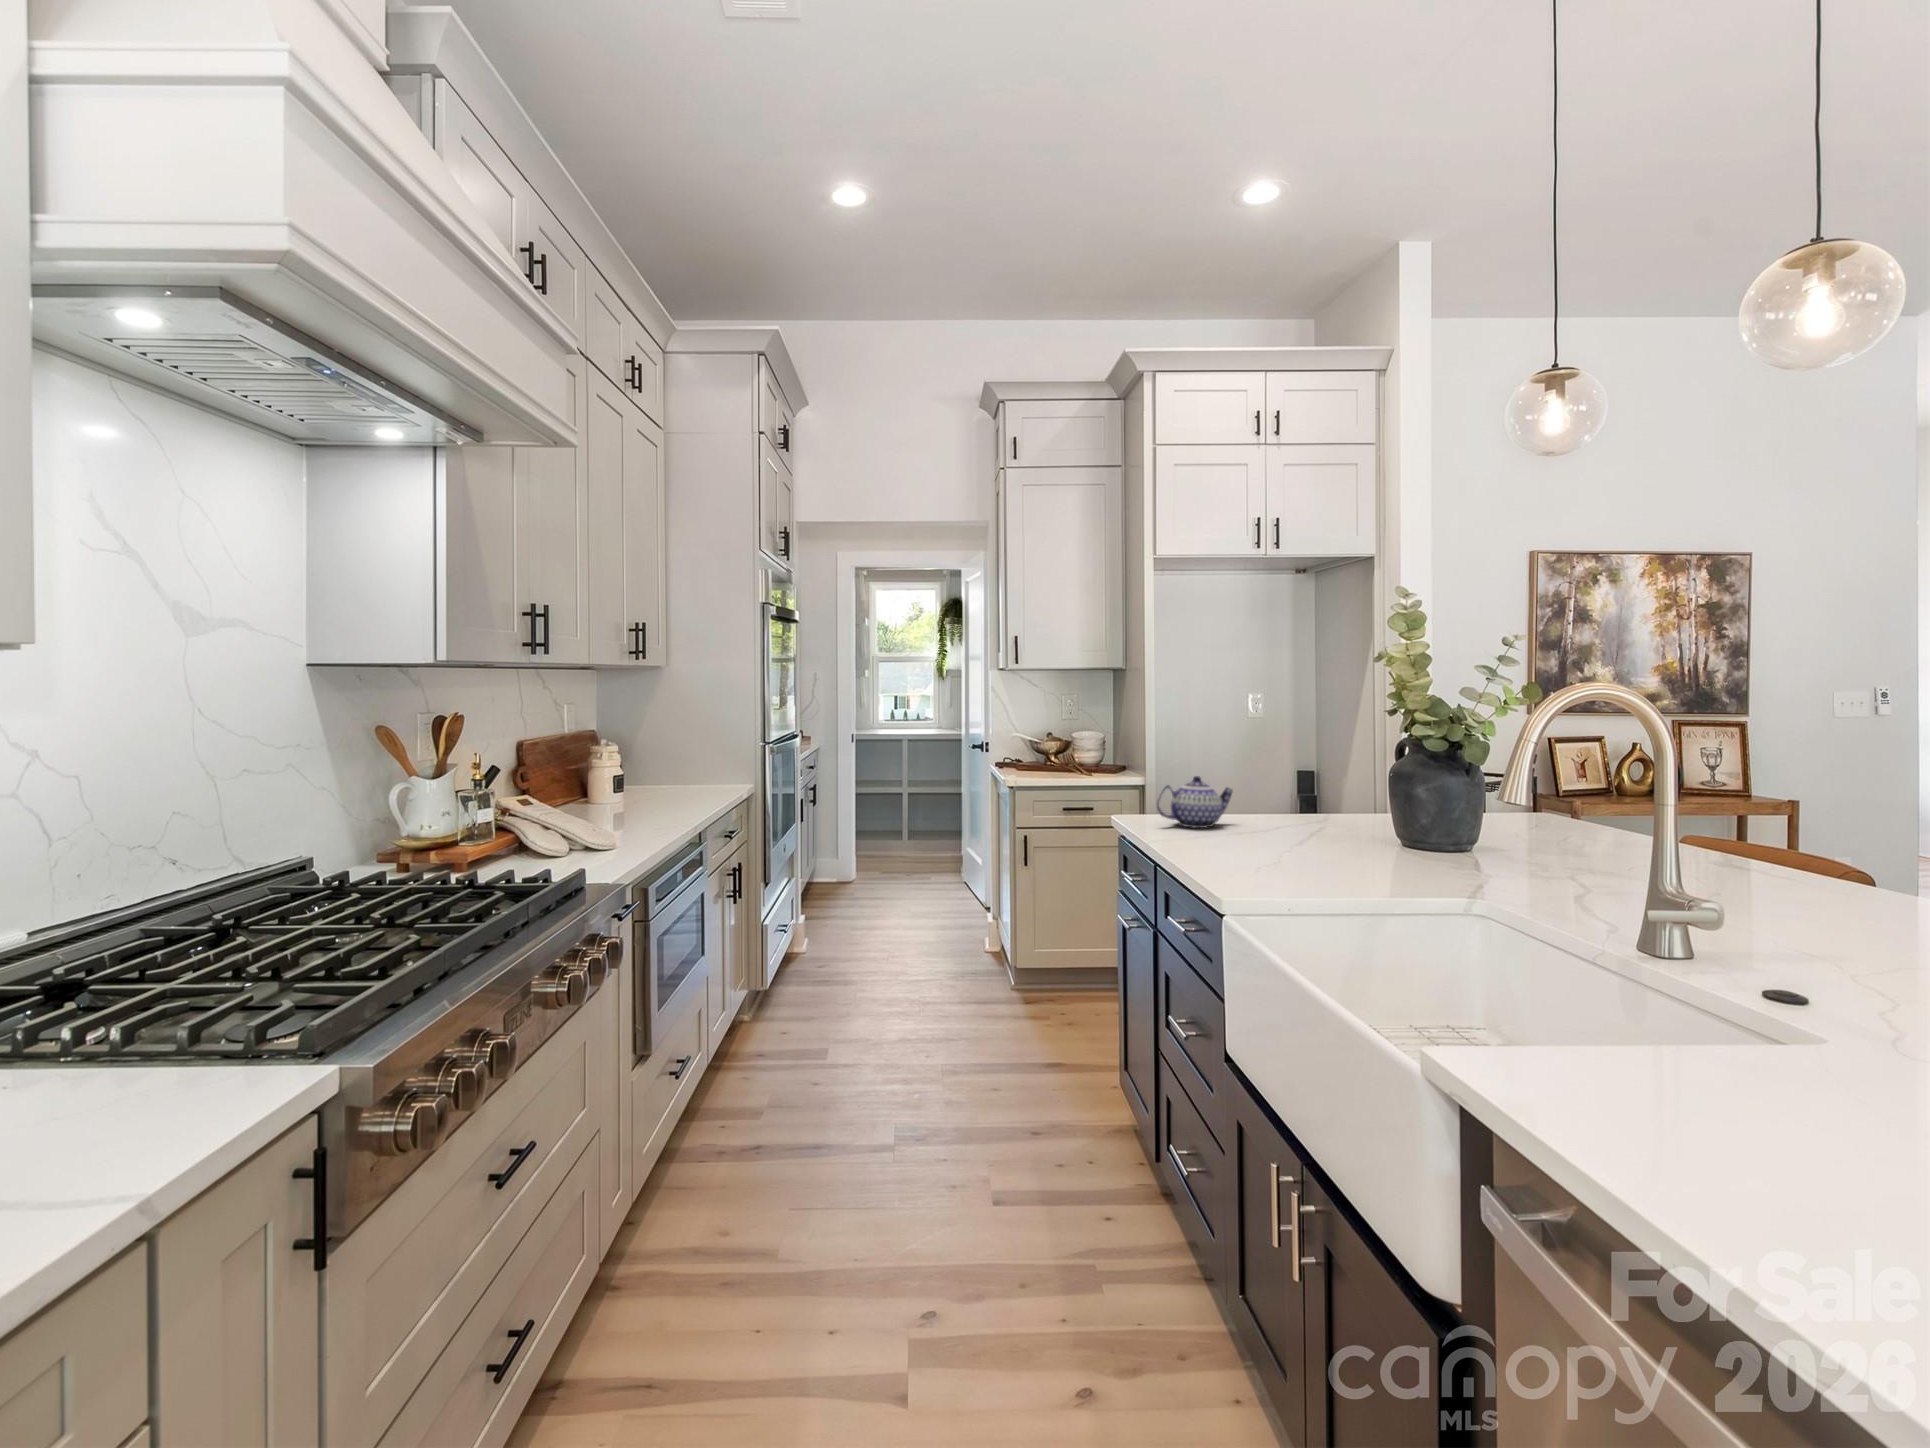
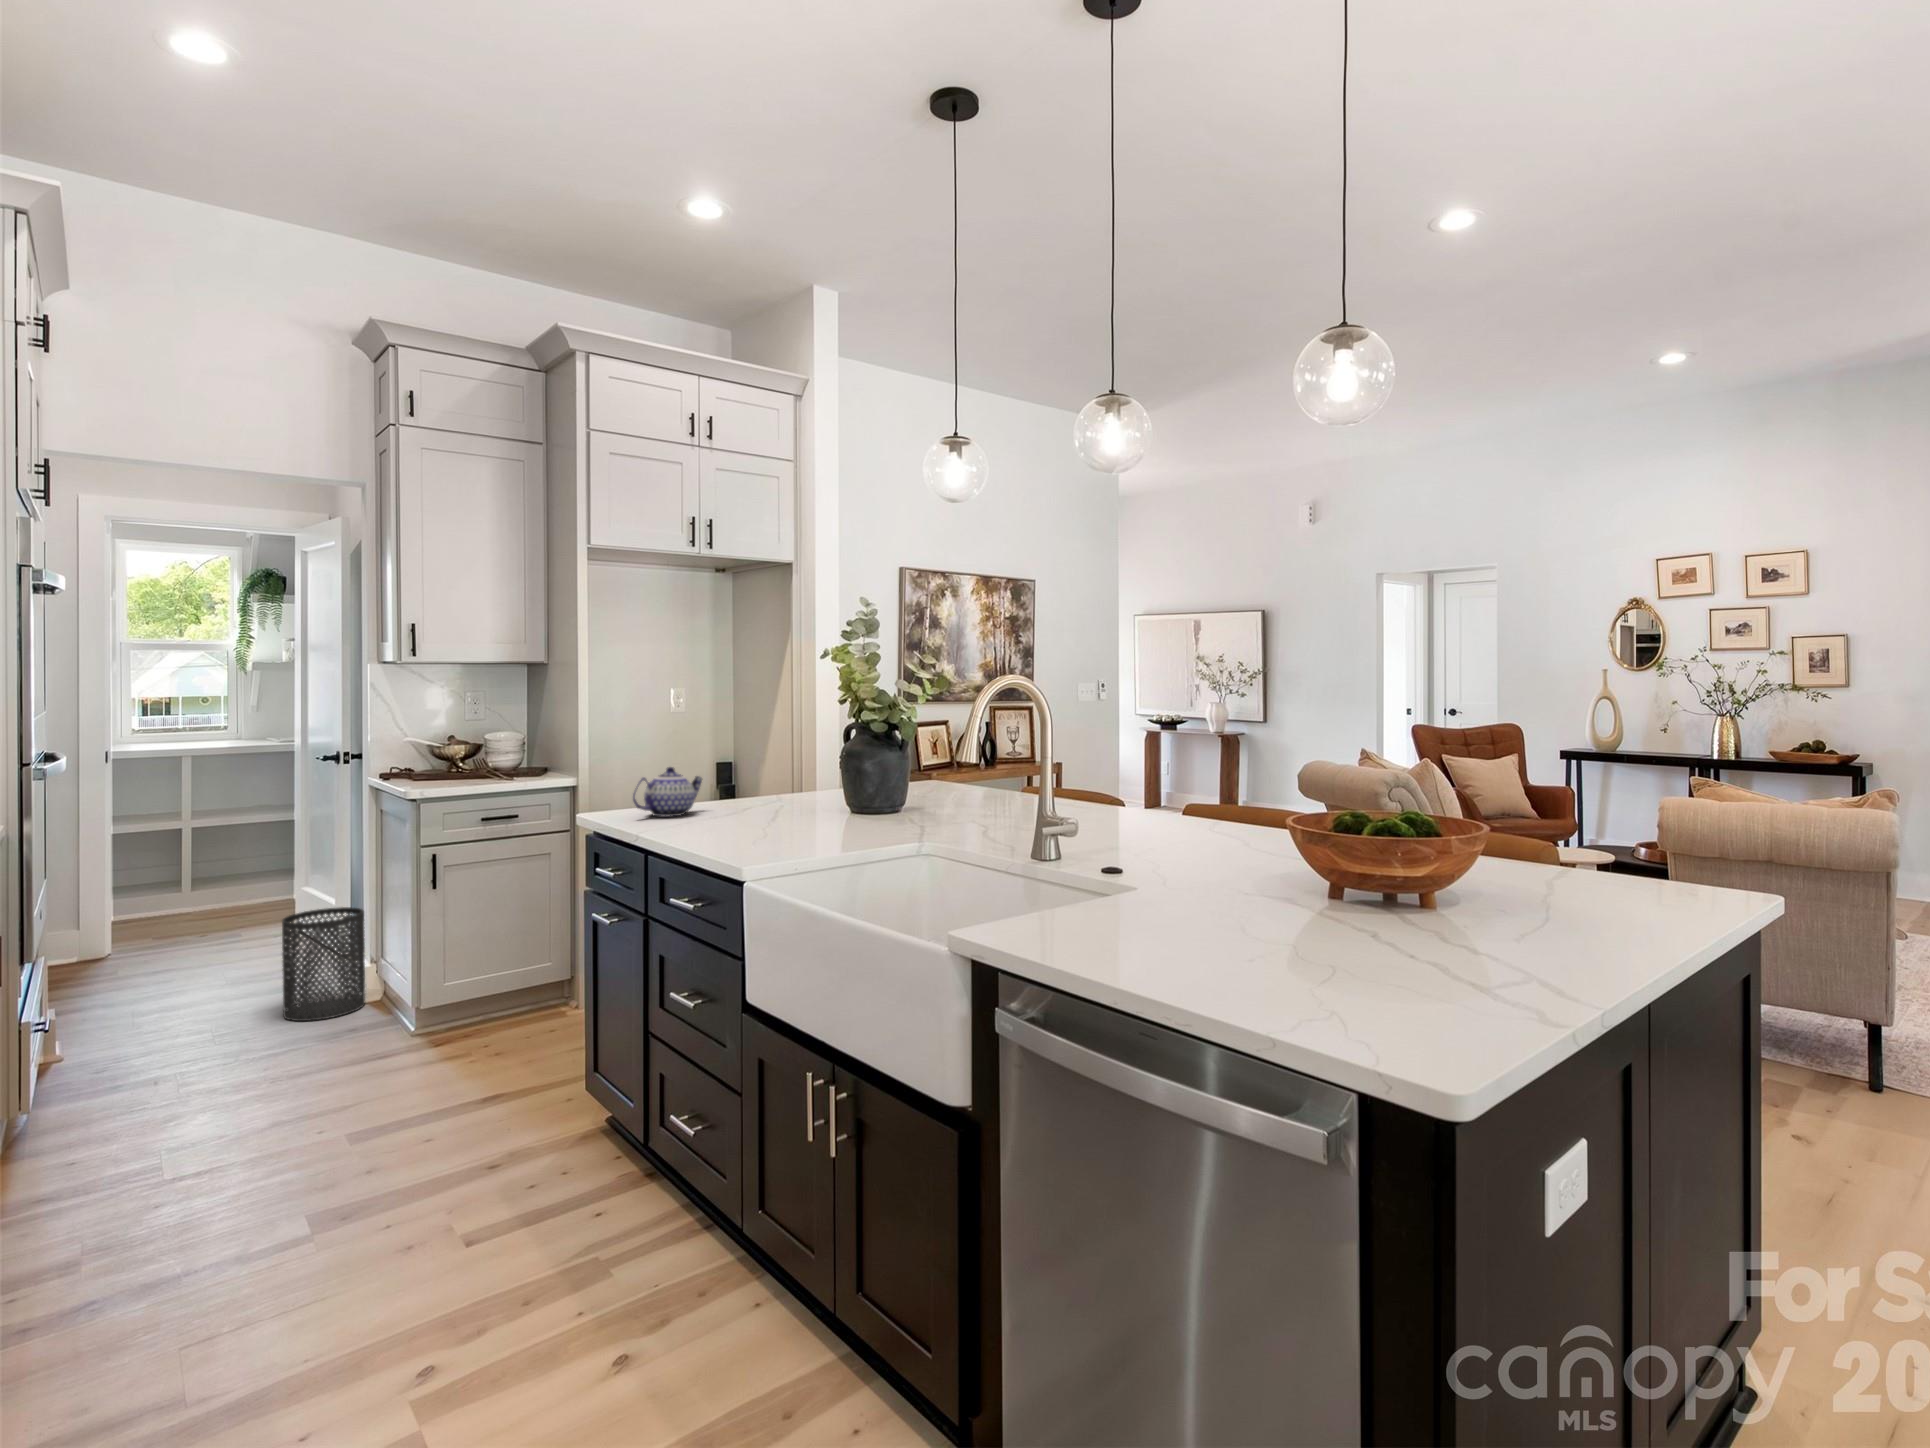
trash can: none [931,870,987,960] -> present [282,907,365,1021]

